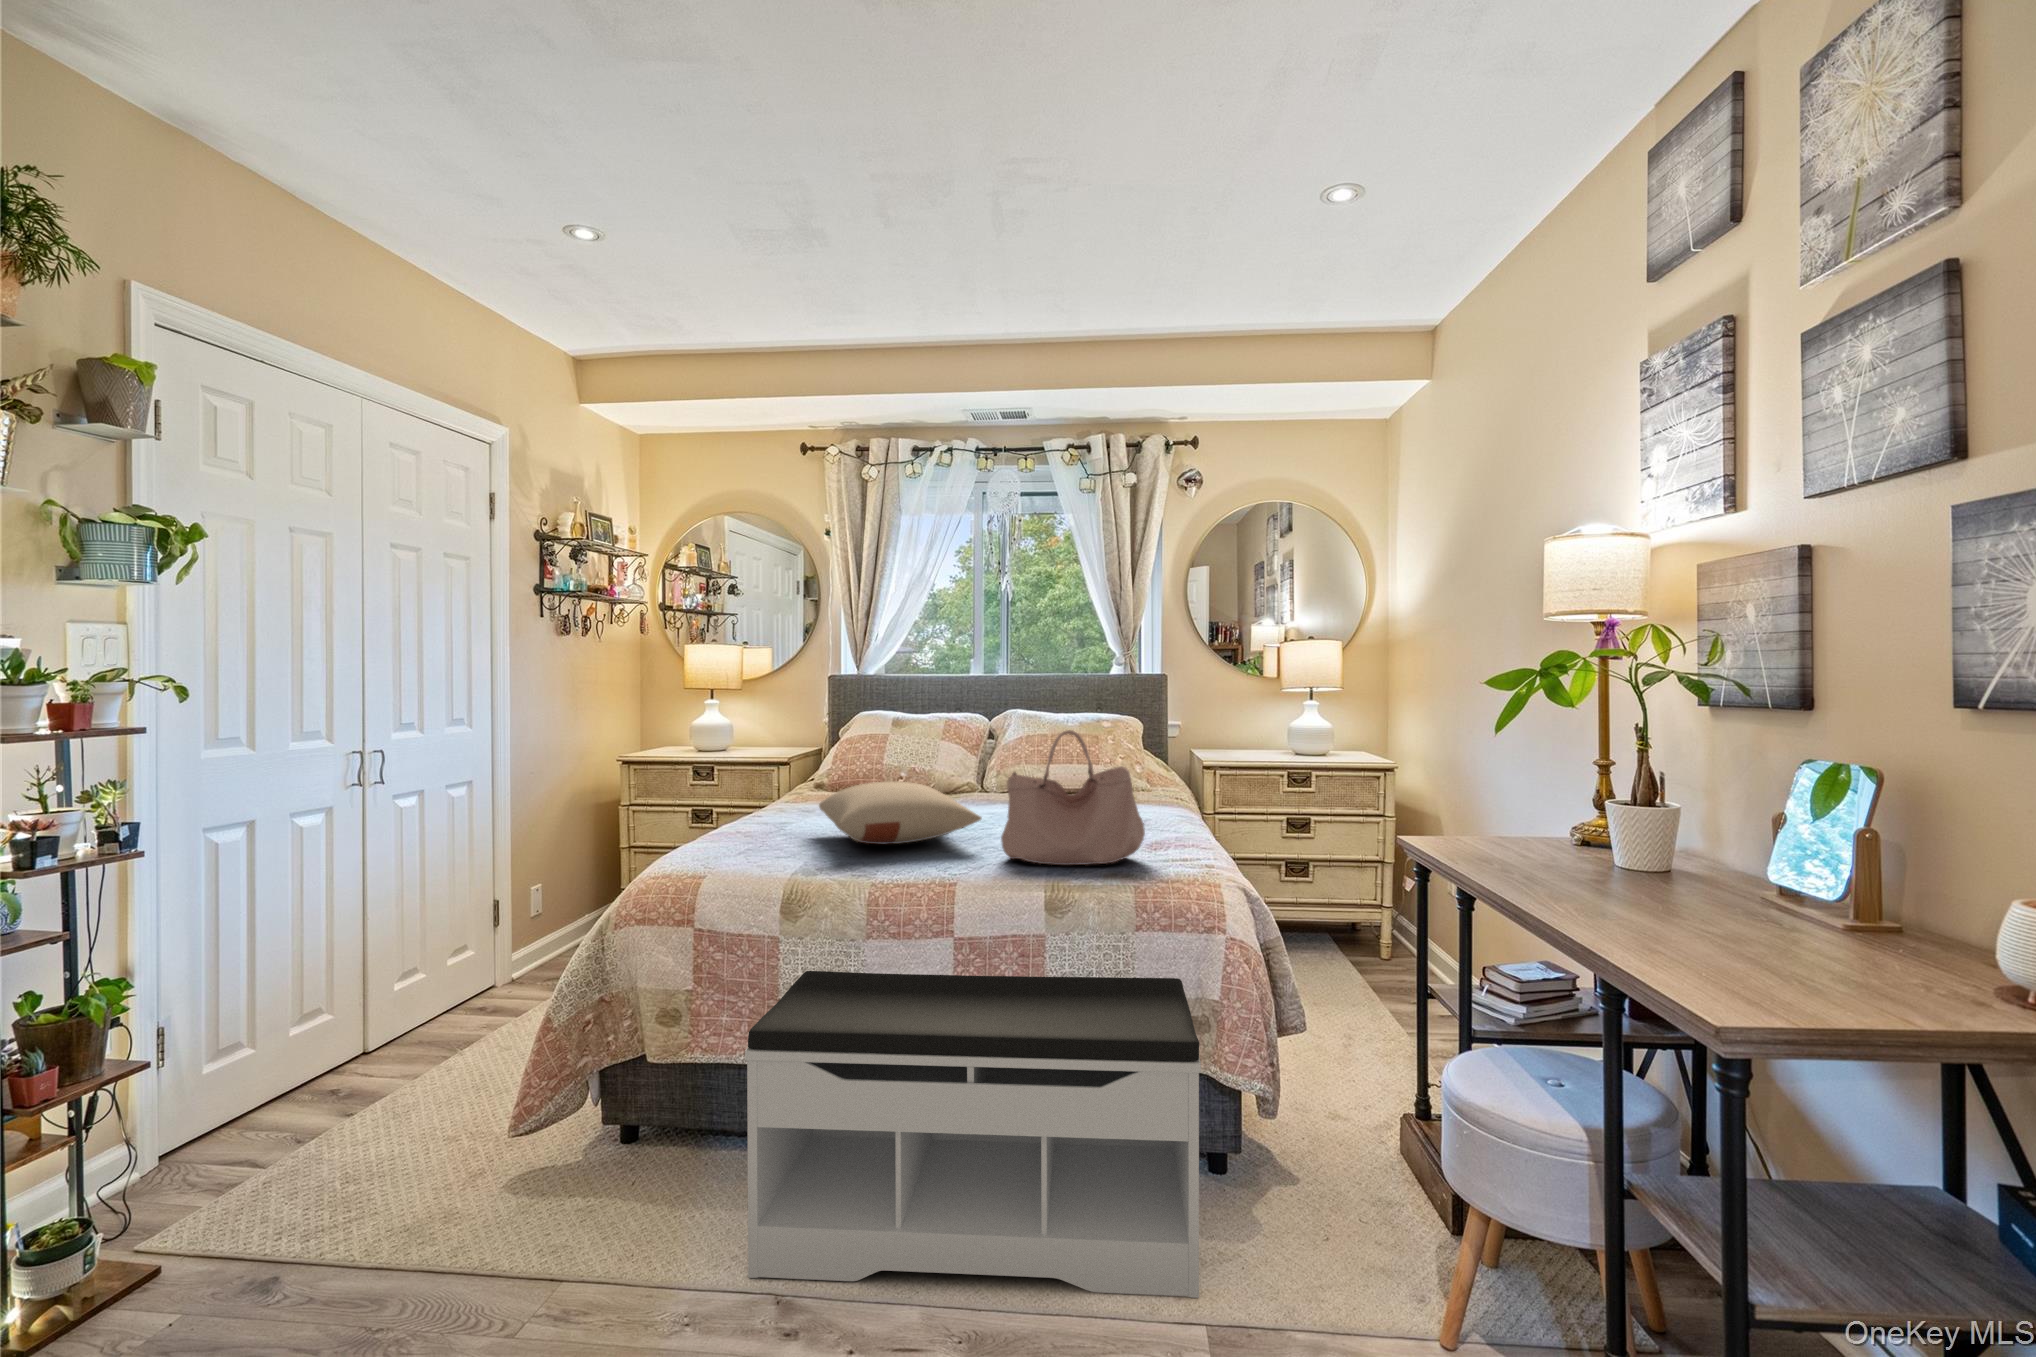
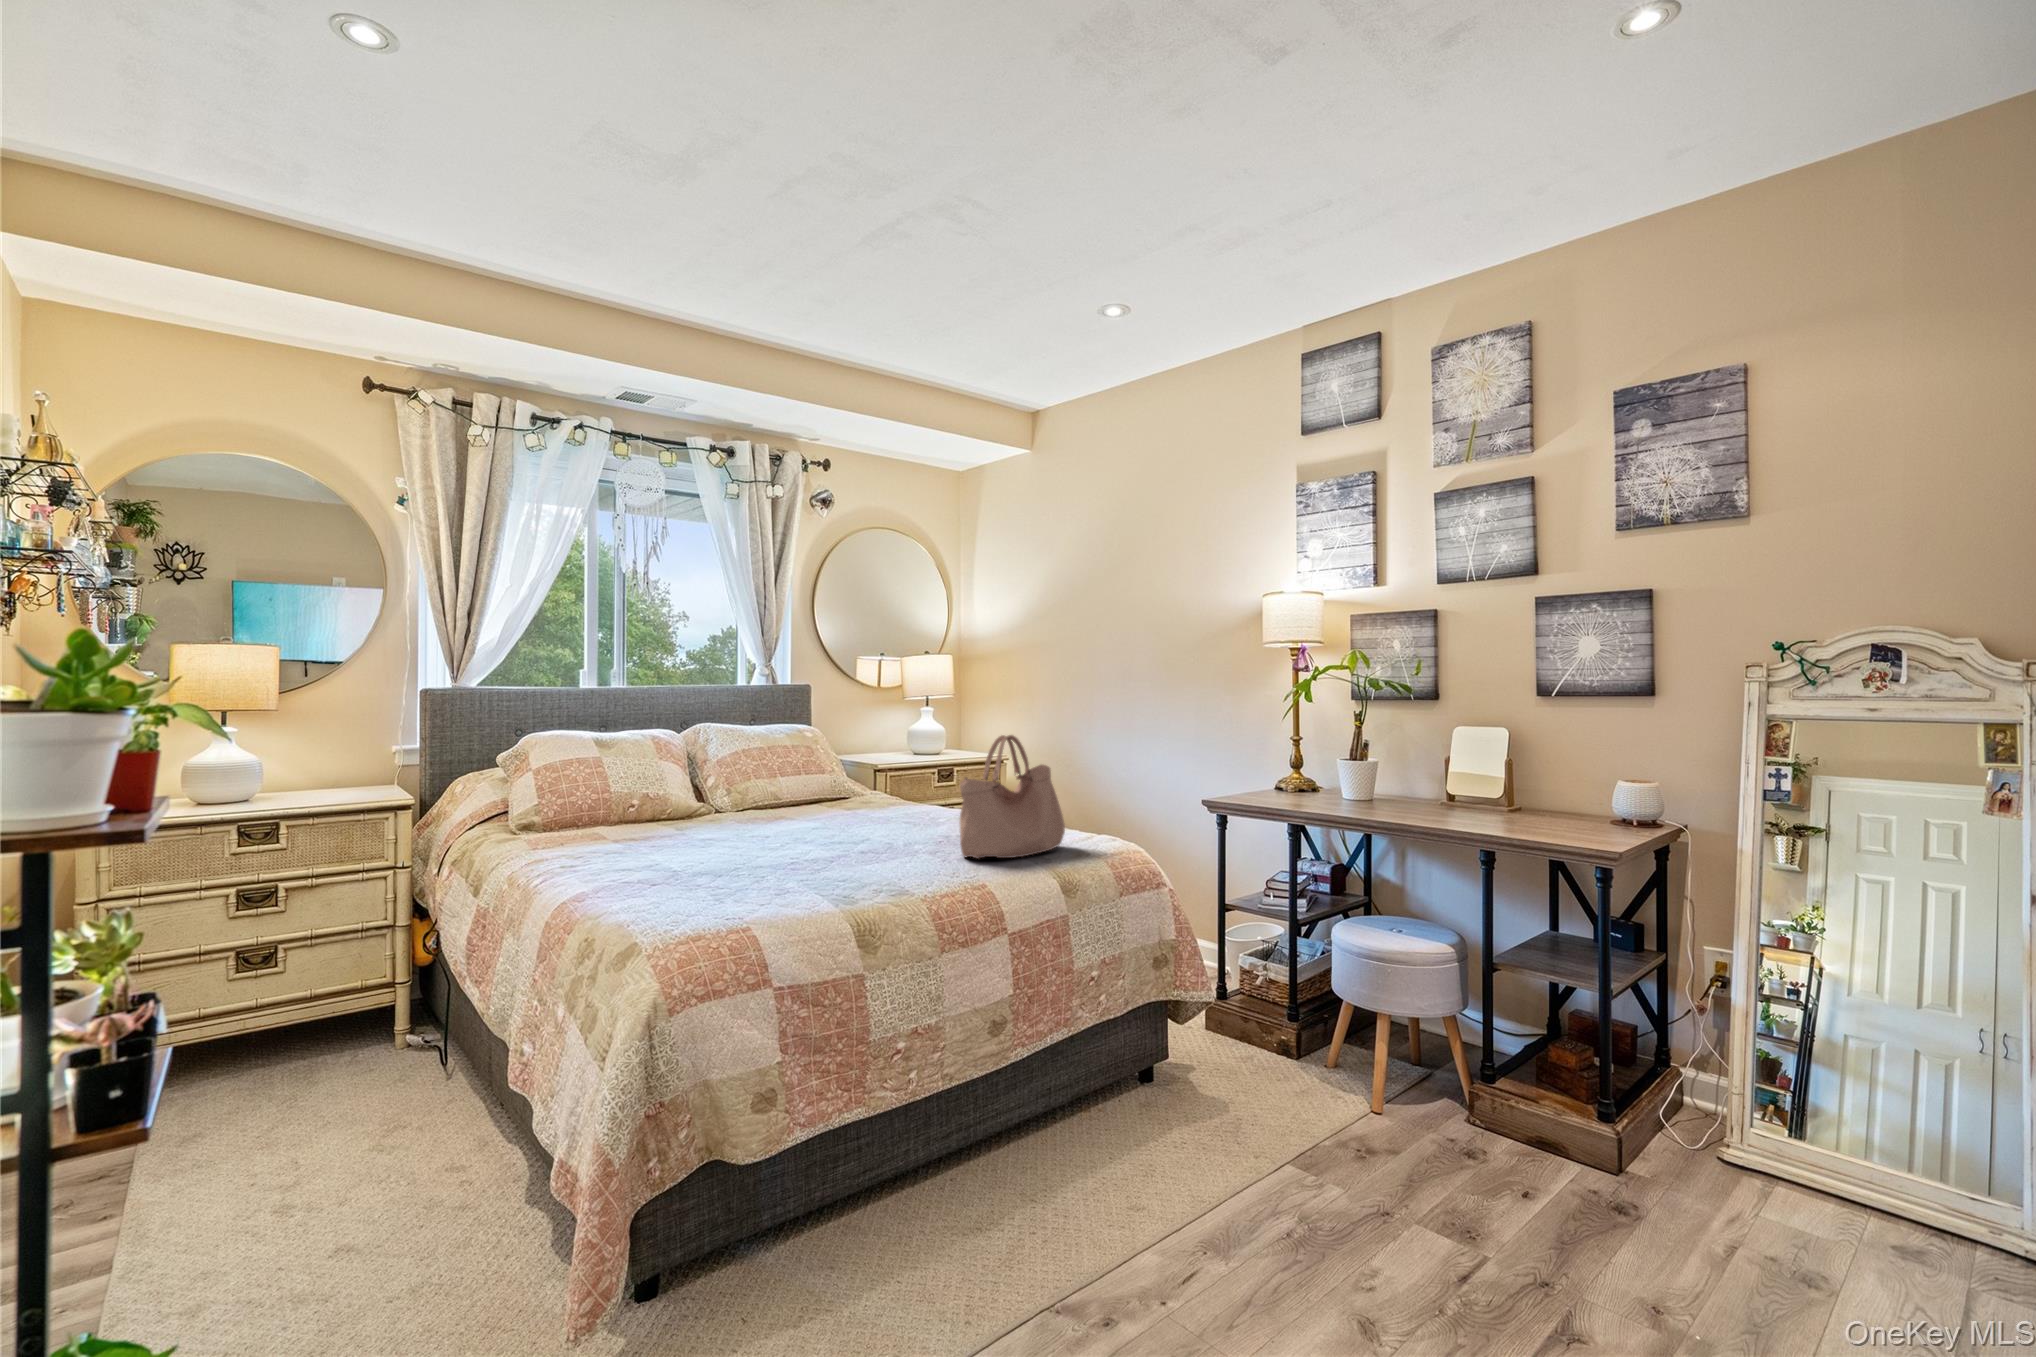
pillow: present [819,782,982,844] -> none [716,799,924,867]
bench: present [745,971,1201,1298] -> none [896,929,1275,1312]

